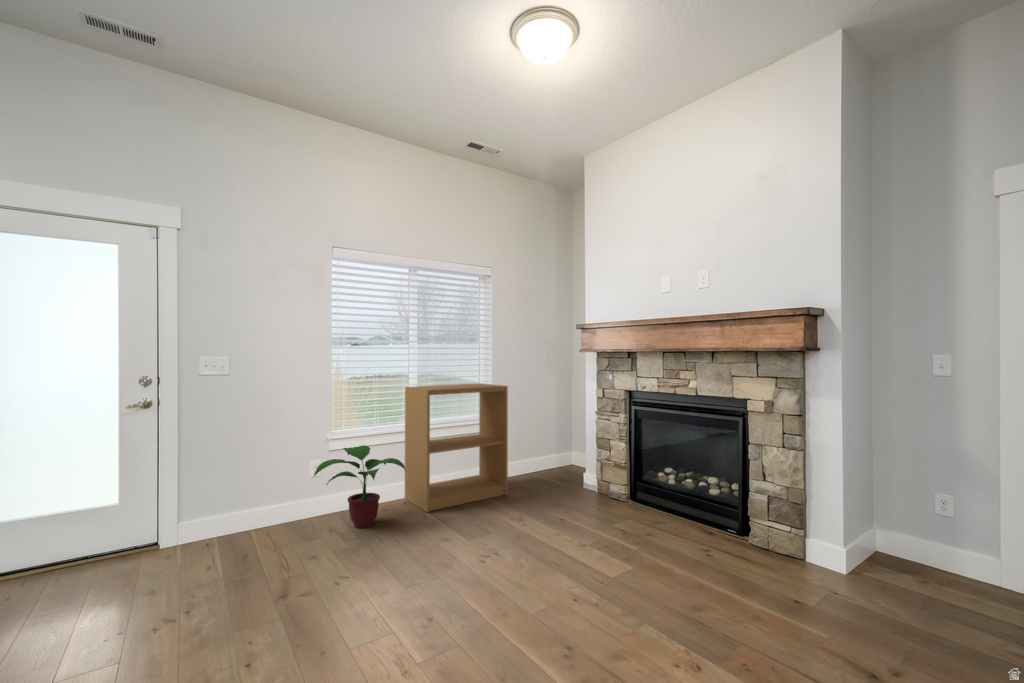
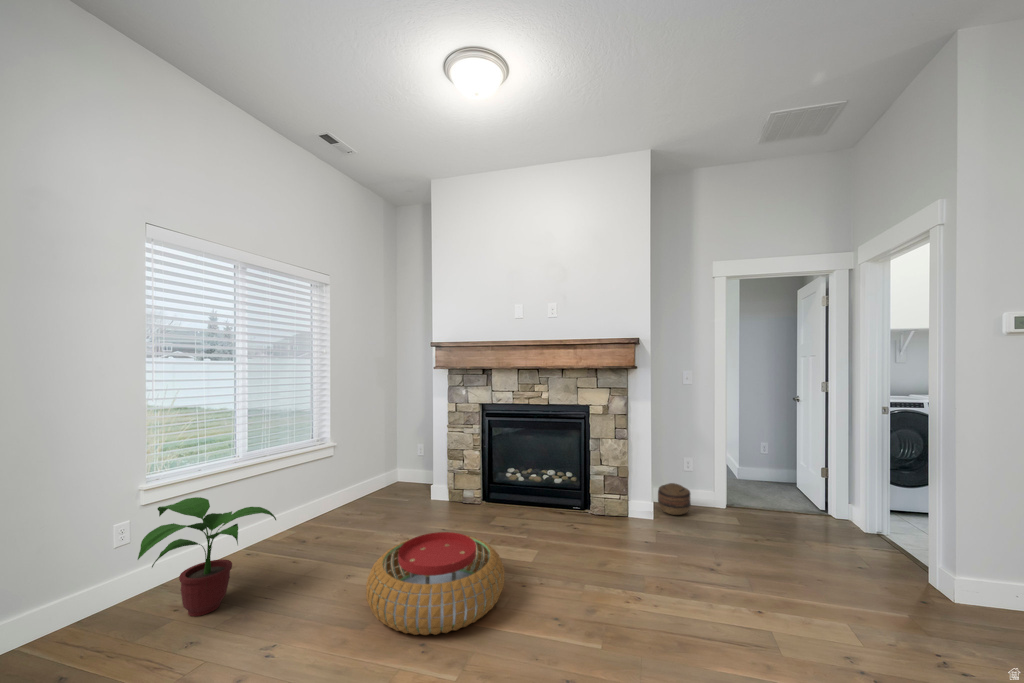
bookshelf: present [405,383,508,512] -> none [236,405,367,566]
pouf: none [435,508,563,593] -> present [366,532,505,635]
basket: none [866,528,927,579] -> present [658,483,691,515]

